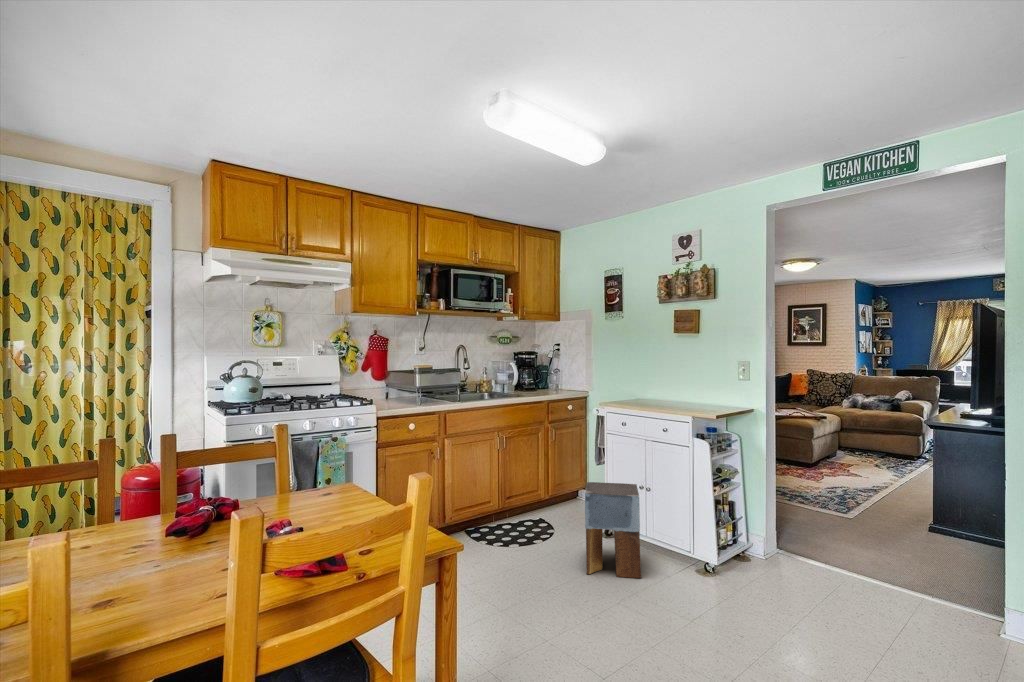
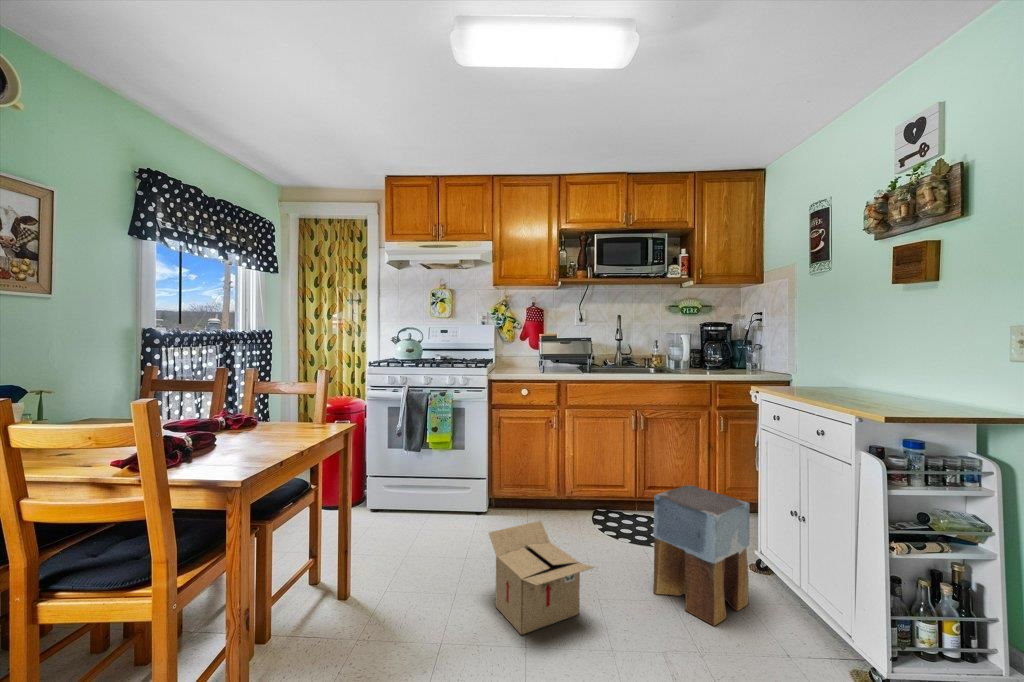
cardboard box: none [490,542,588,642] -> present [489,521,595,635]

